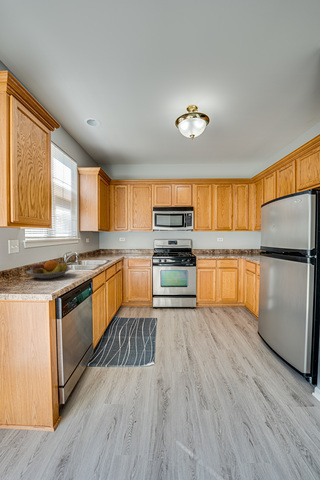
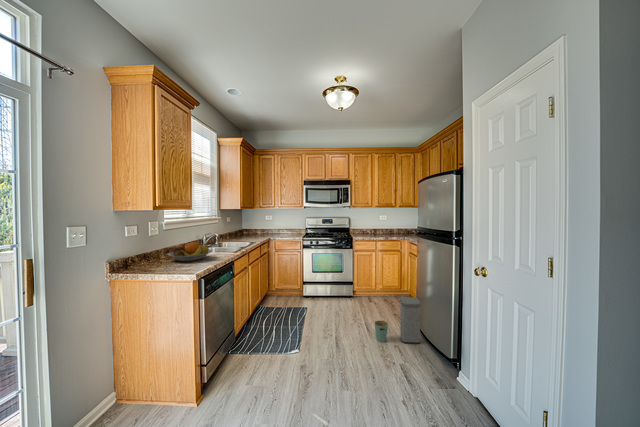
trash can: none [223,312,267,356] -> present [374,297,420,344]

